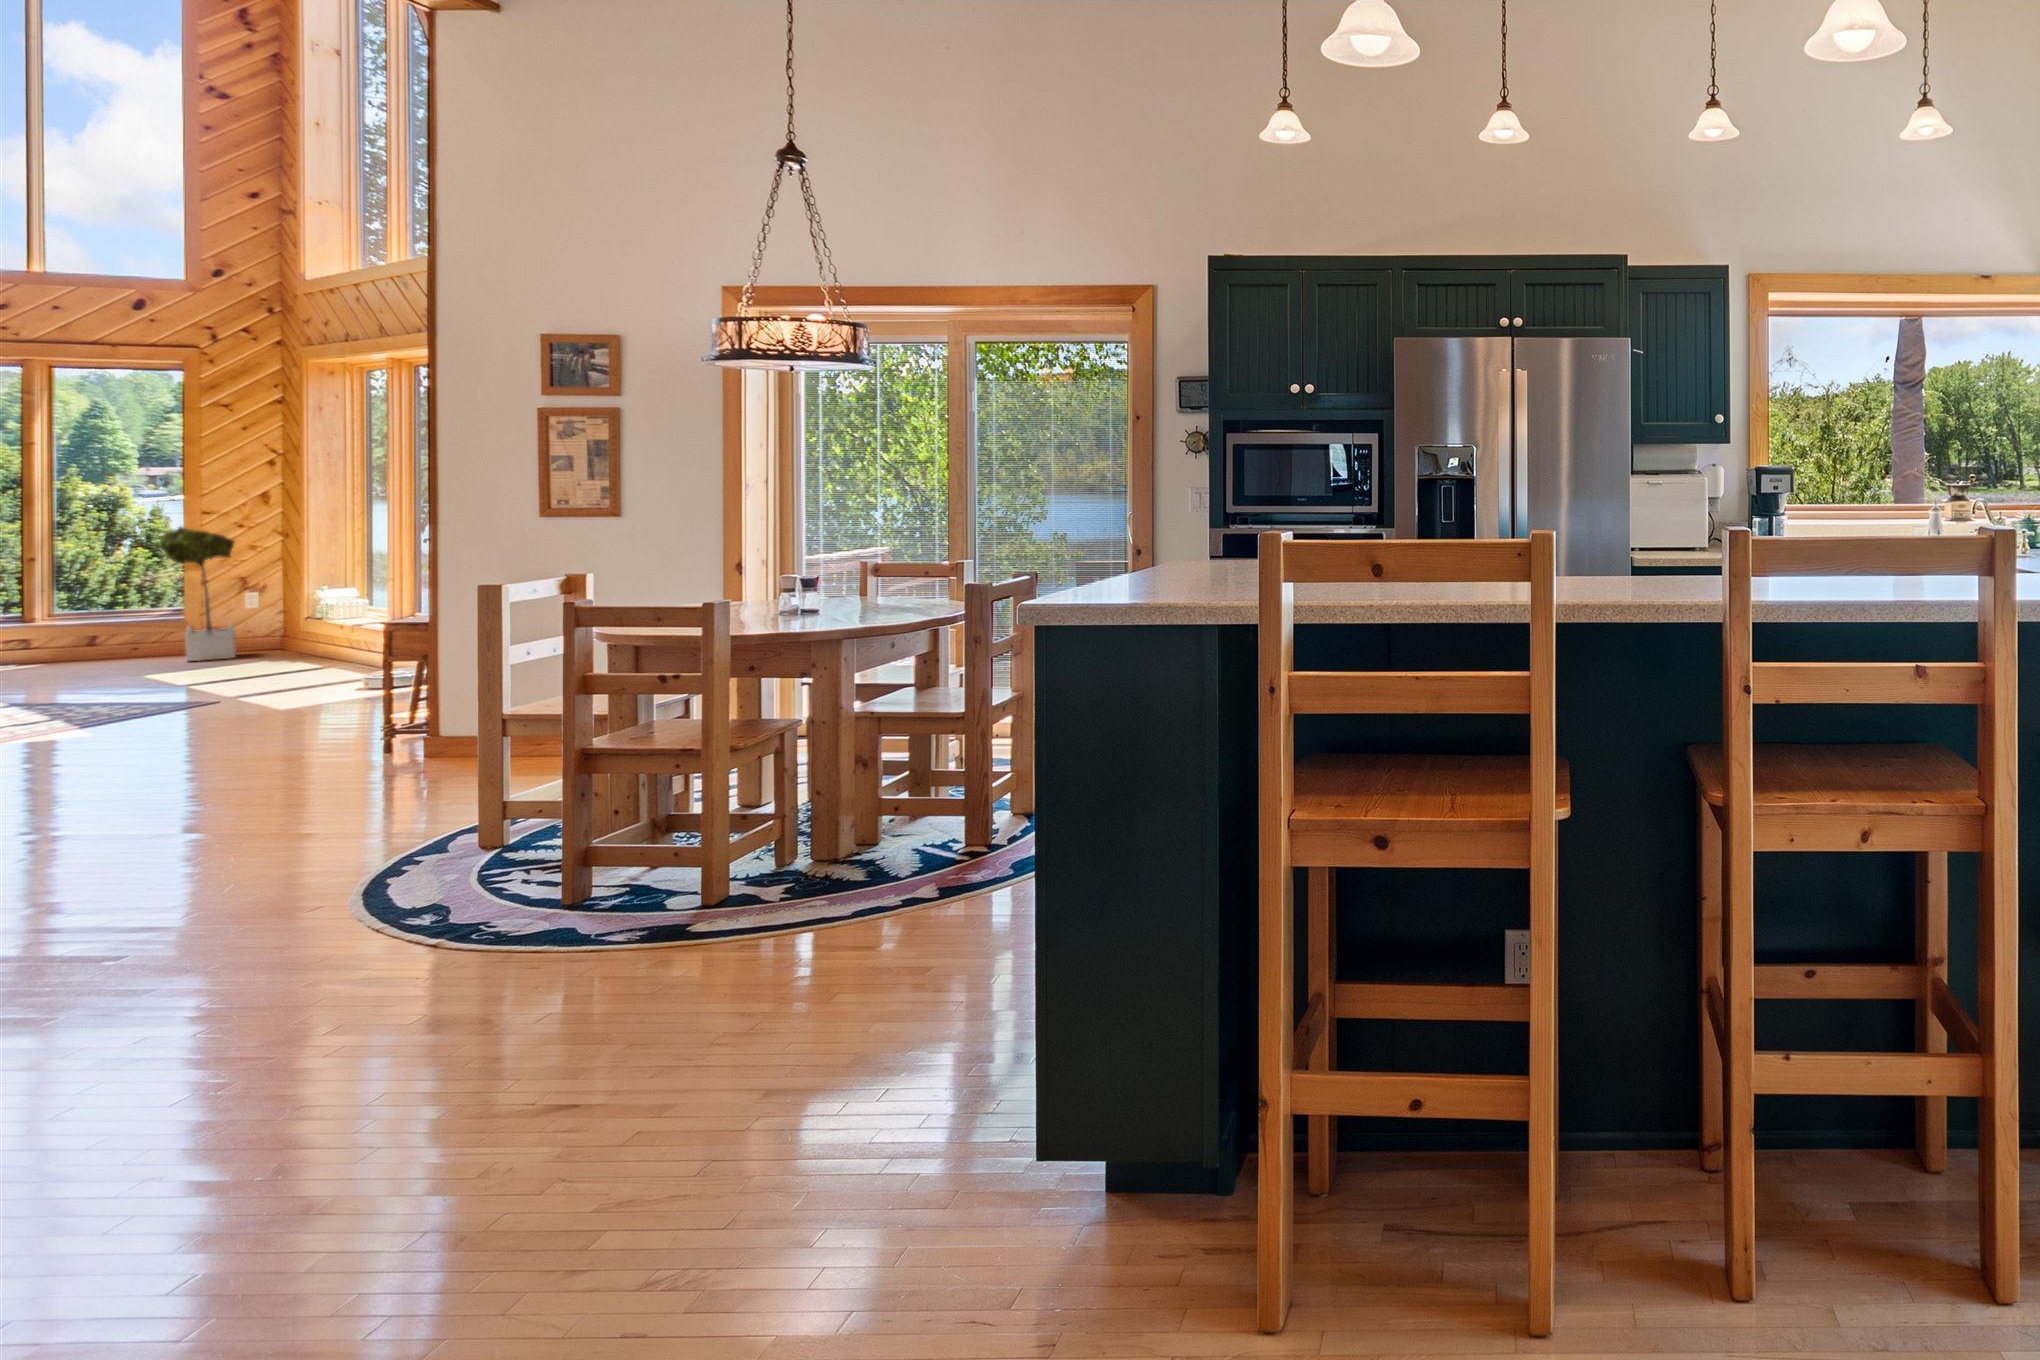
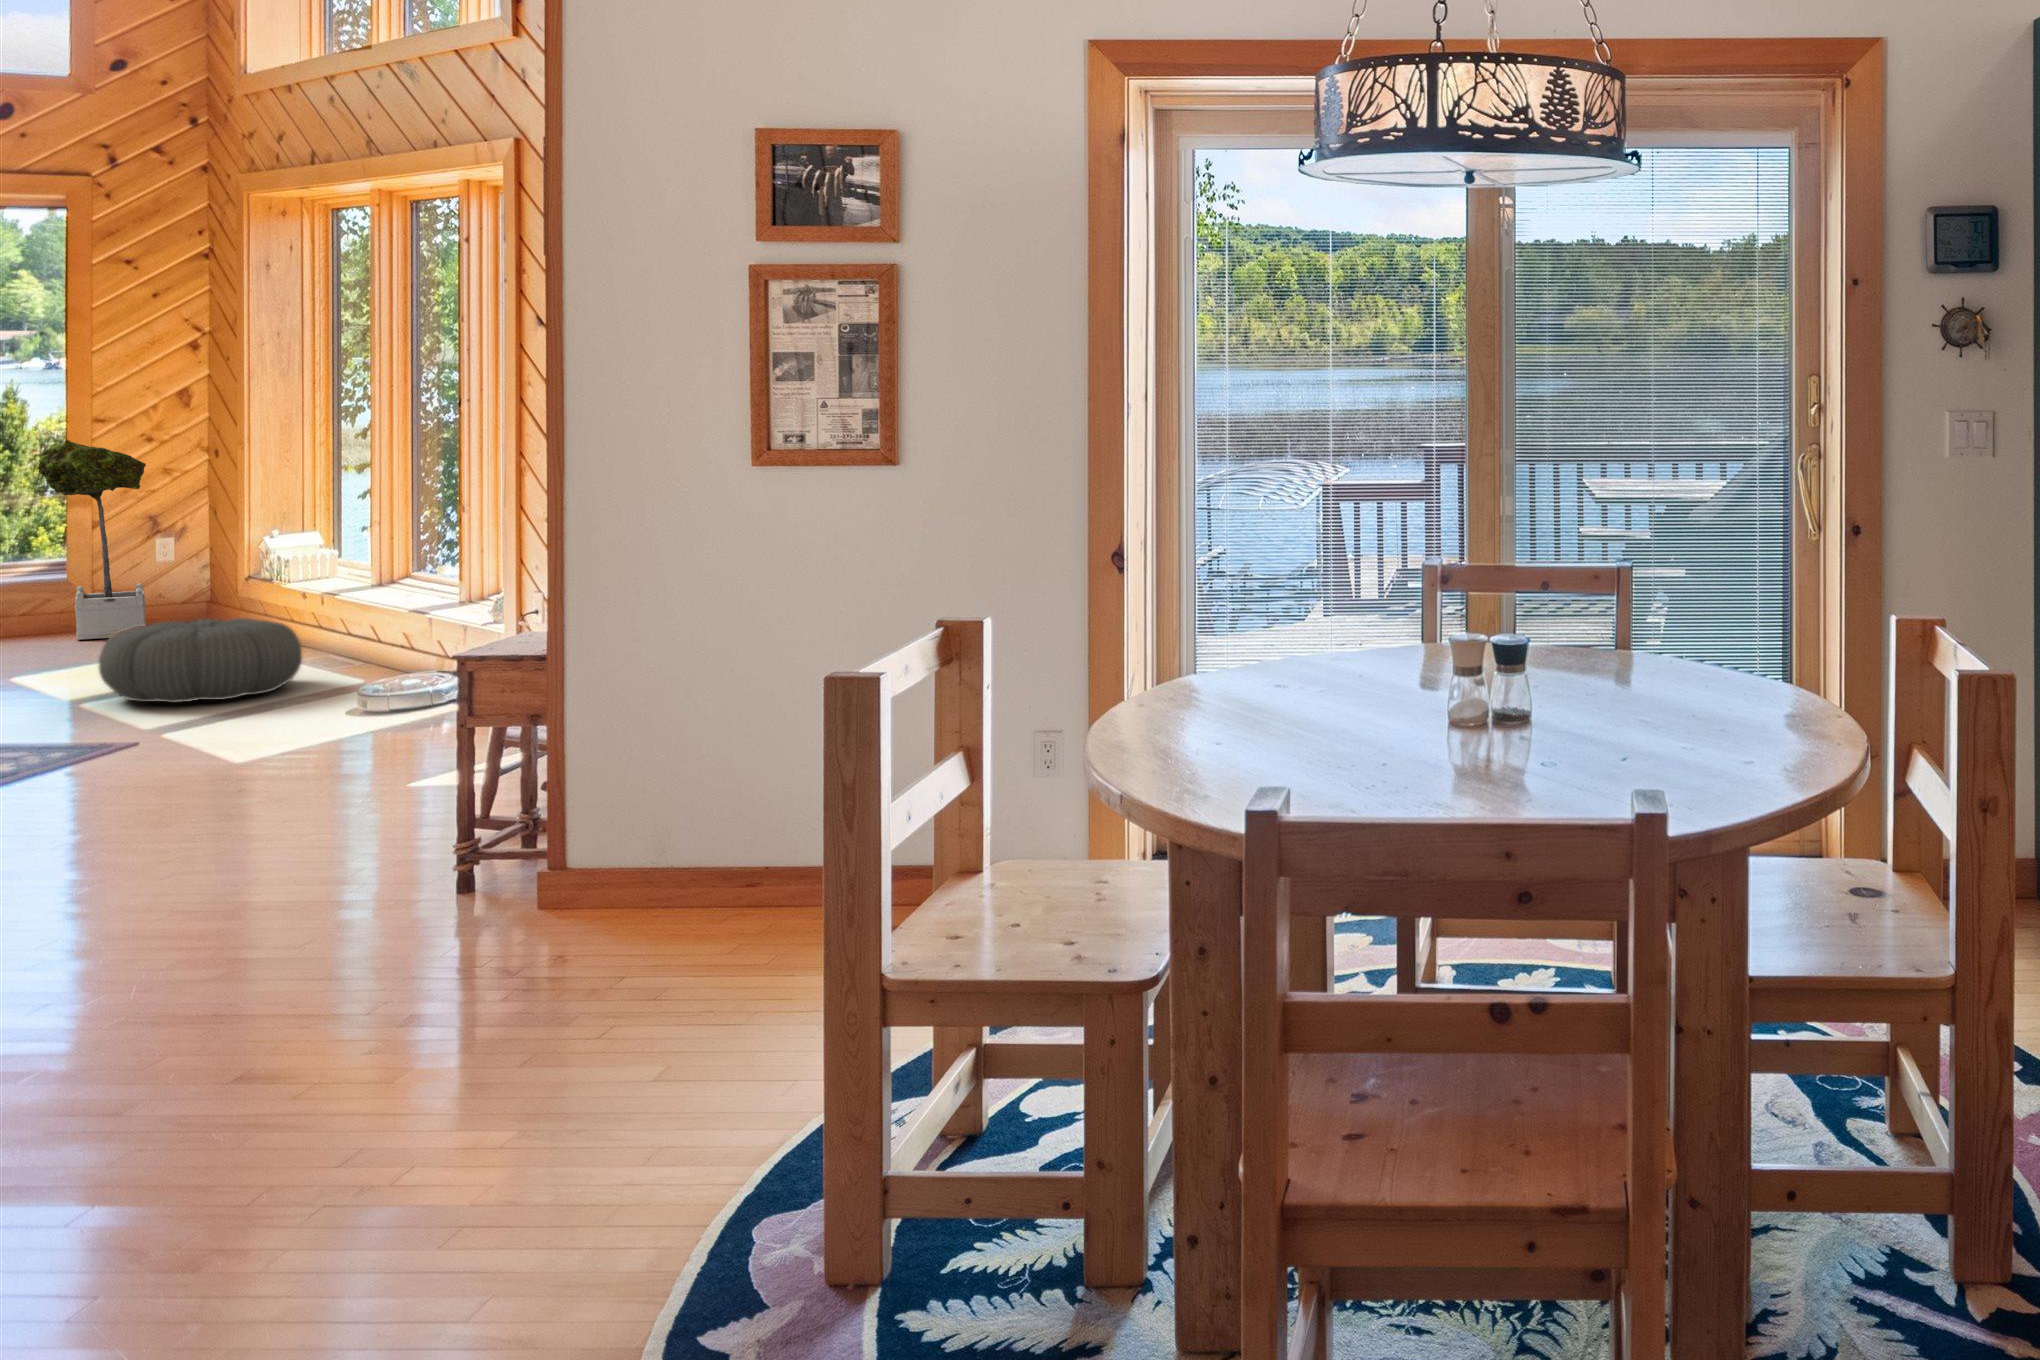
pouf: none [191,639,331,694] -> present [99,618,302,703]

